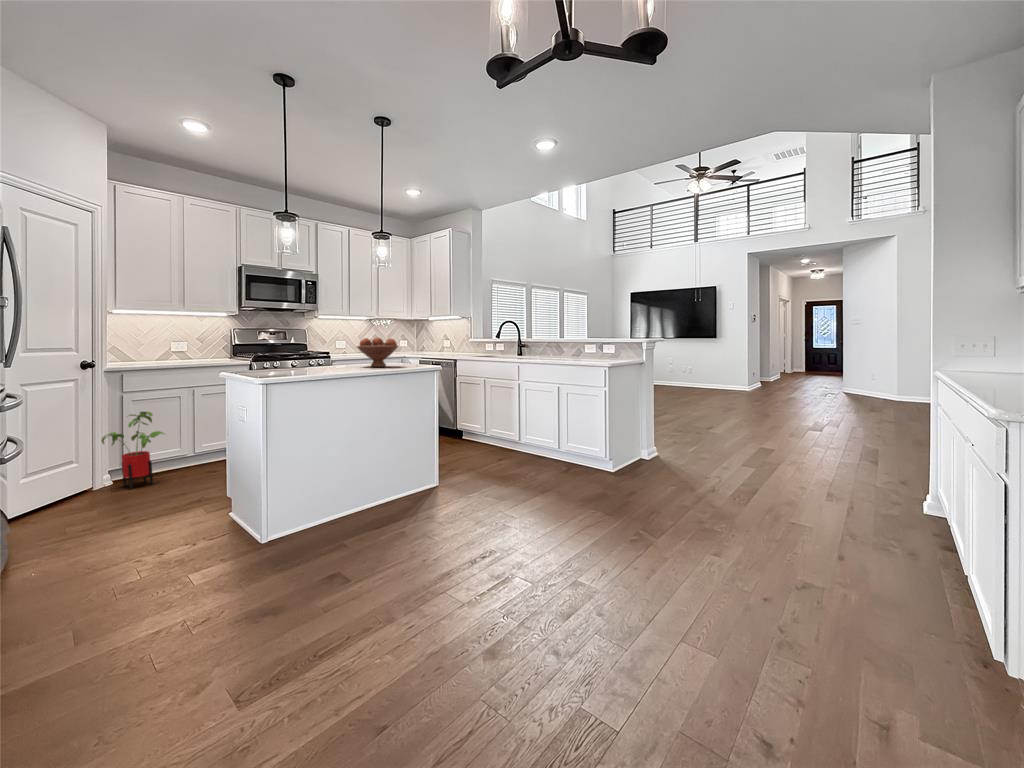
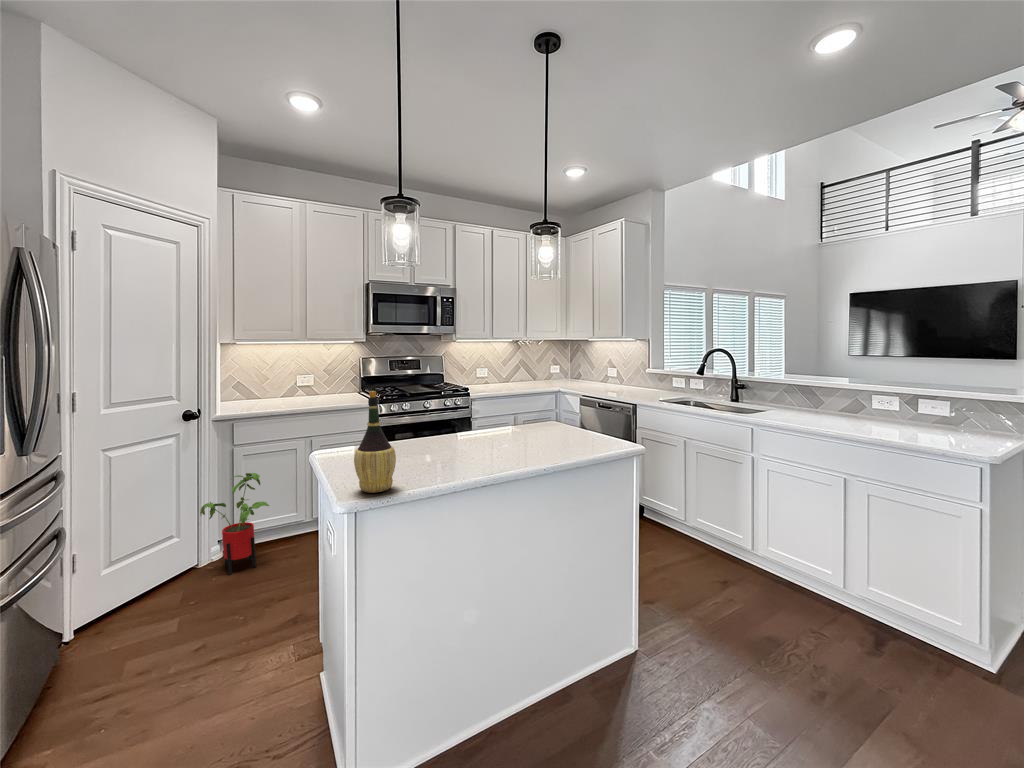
wine bottle: none [268,320,292,374] -> present [354,391,396,493]
fruit bowl: present [357,338,398,367] -> none [506,389,569,439]

